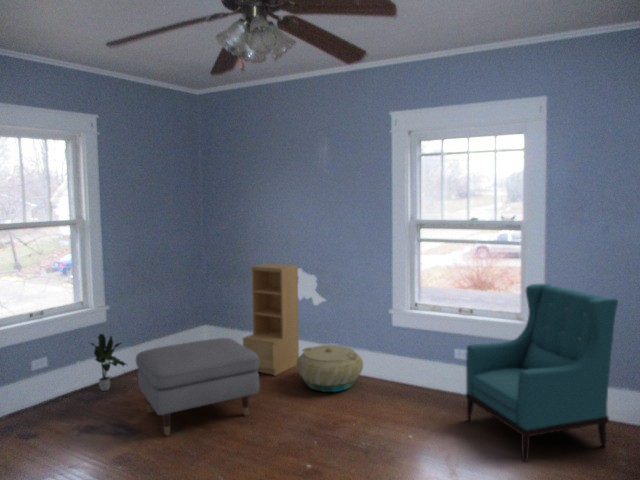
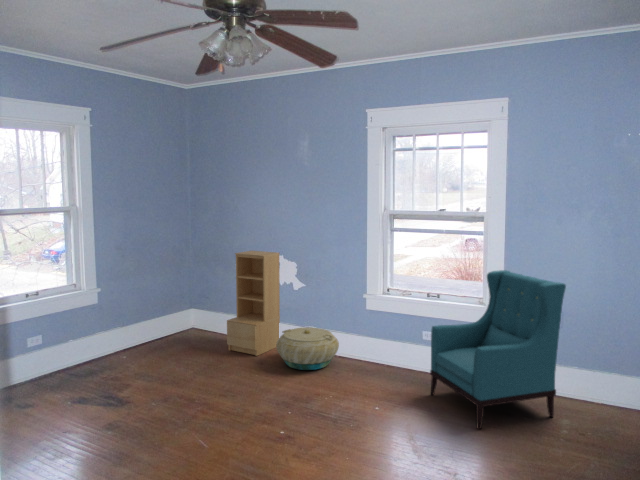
potted plant: present [91,334,126,391] -> none [79,314,118,368]
ottoman: present [136,338,260,435] -> none [125,320,241,407]

